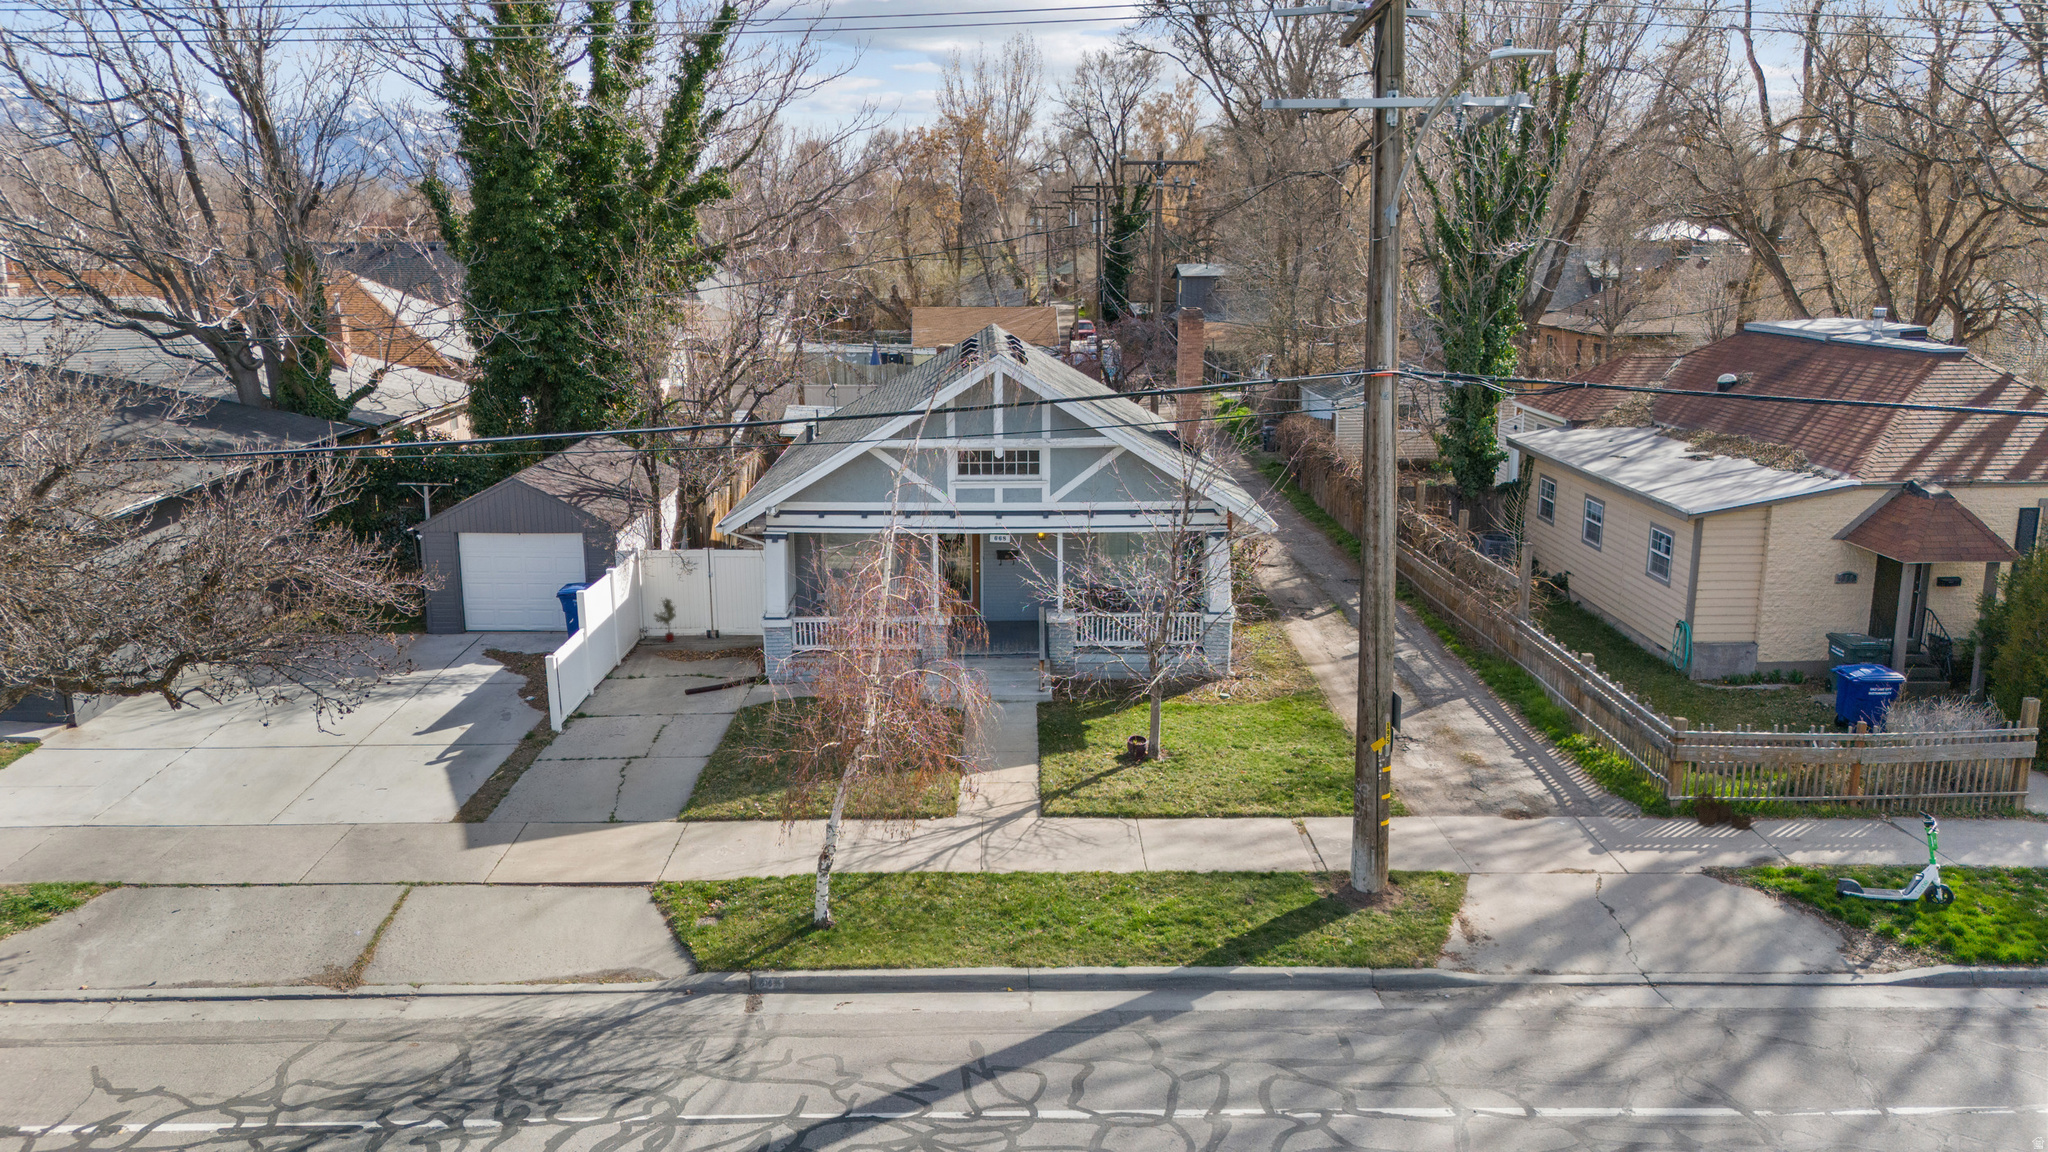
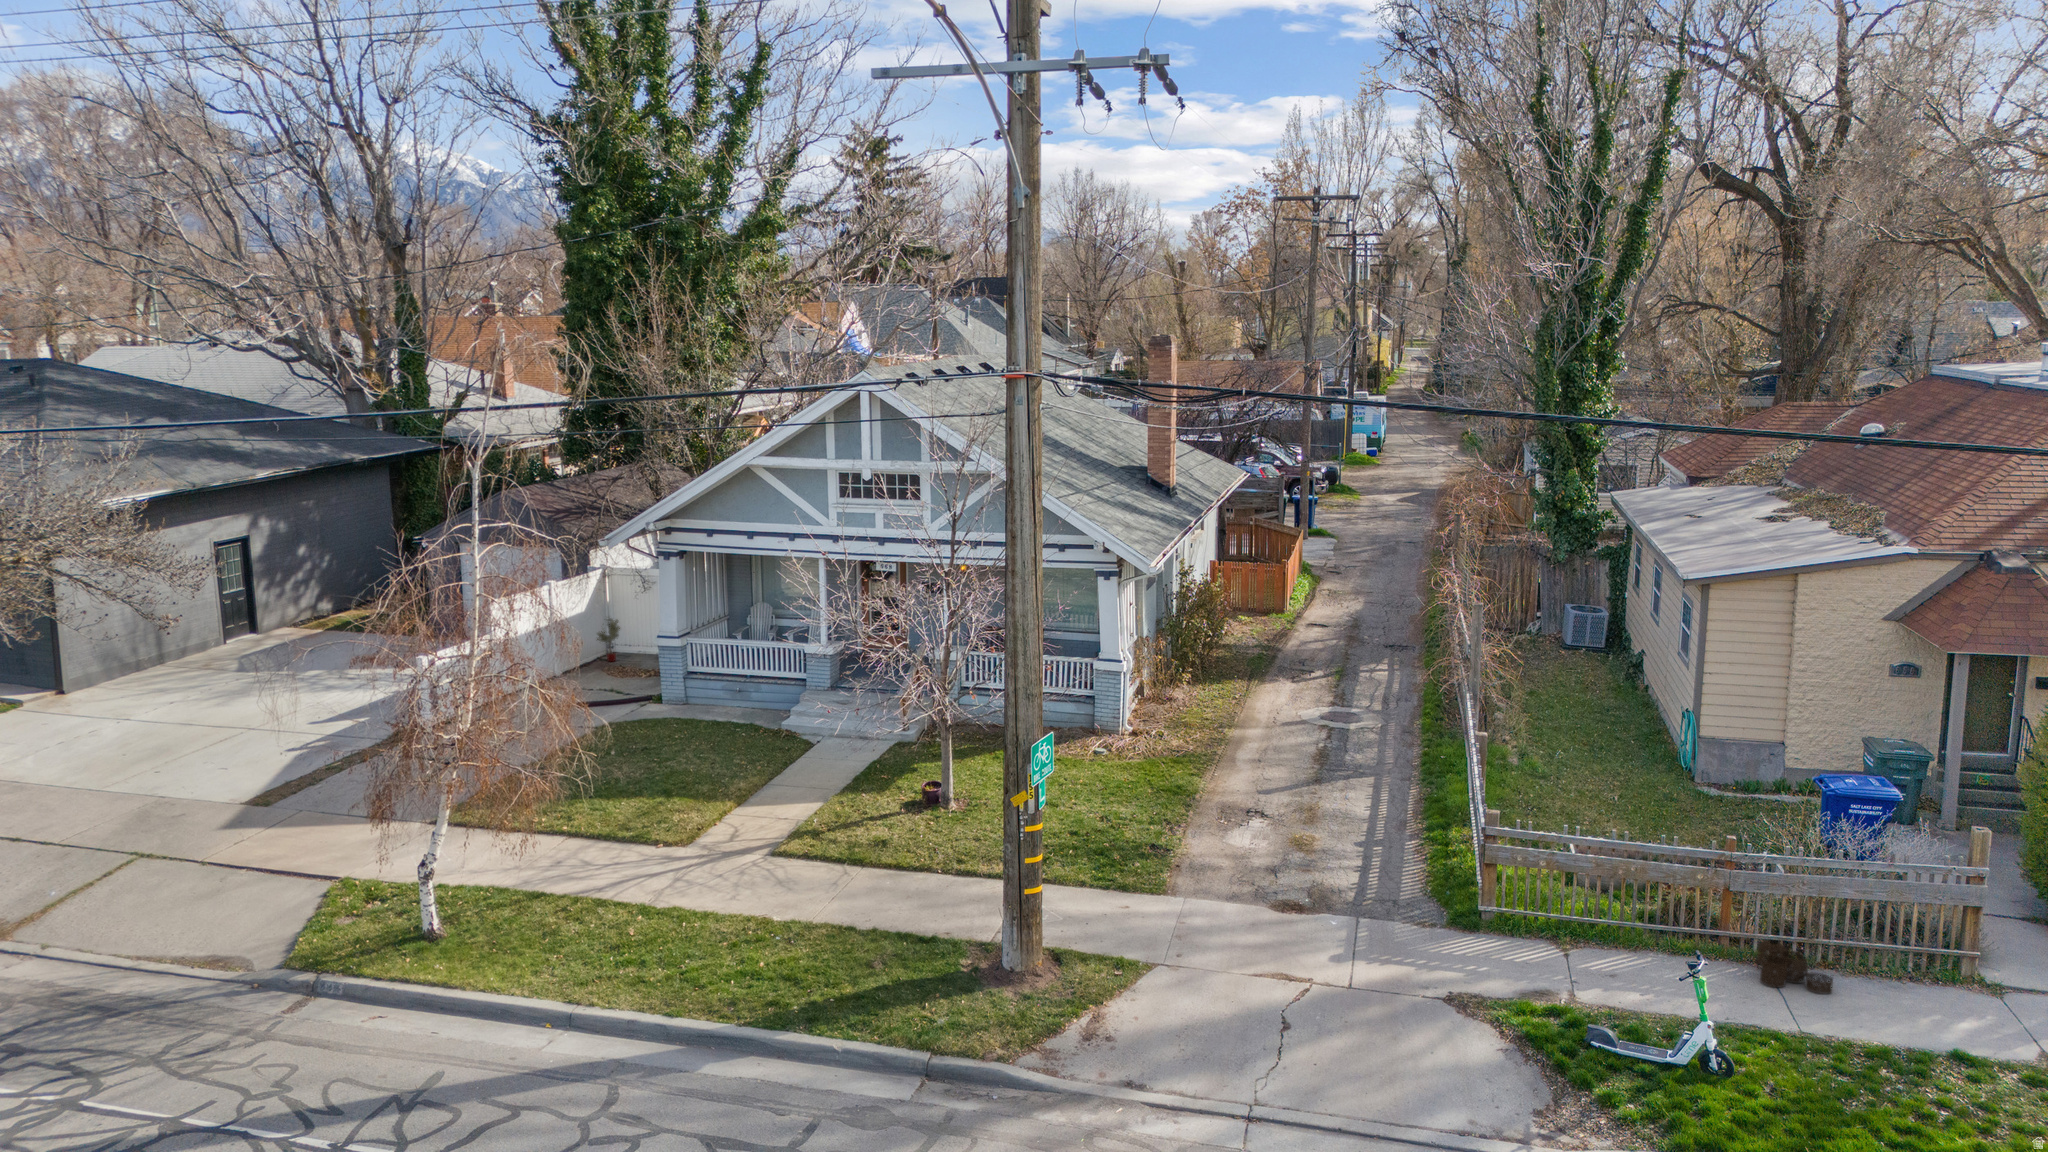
woven basket: present [1693,792,1751,829] -> present [1757,940,1833,993]

